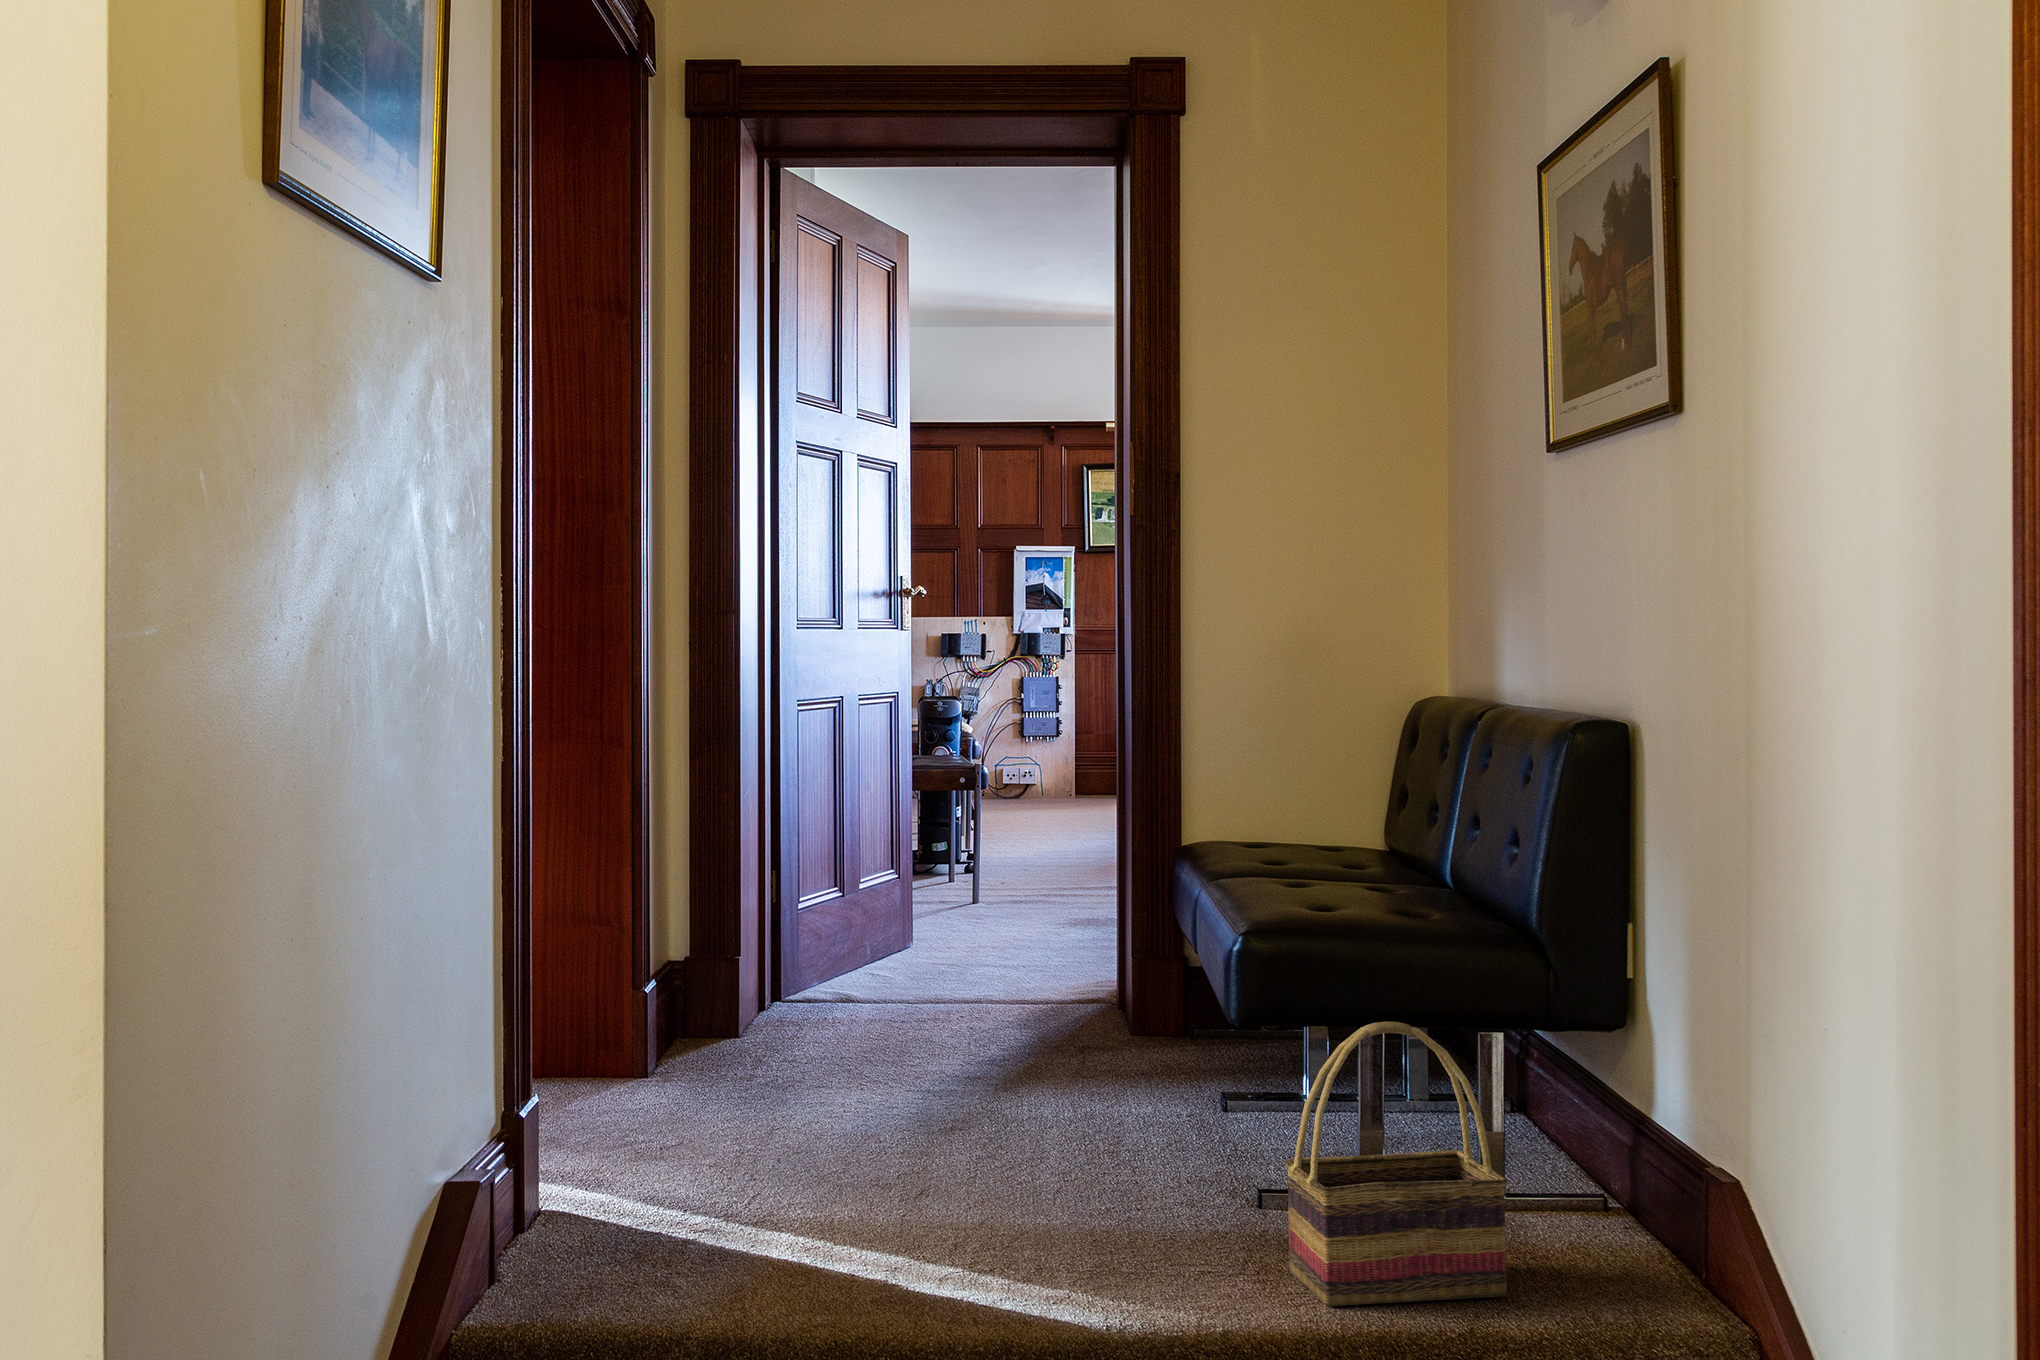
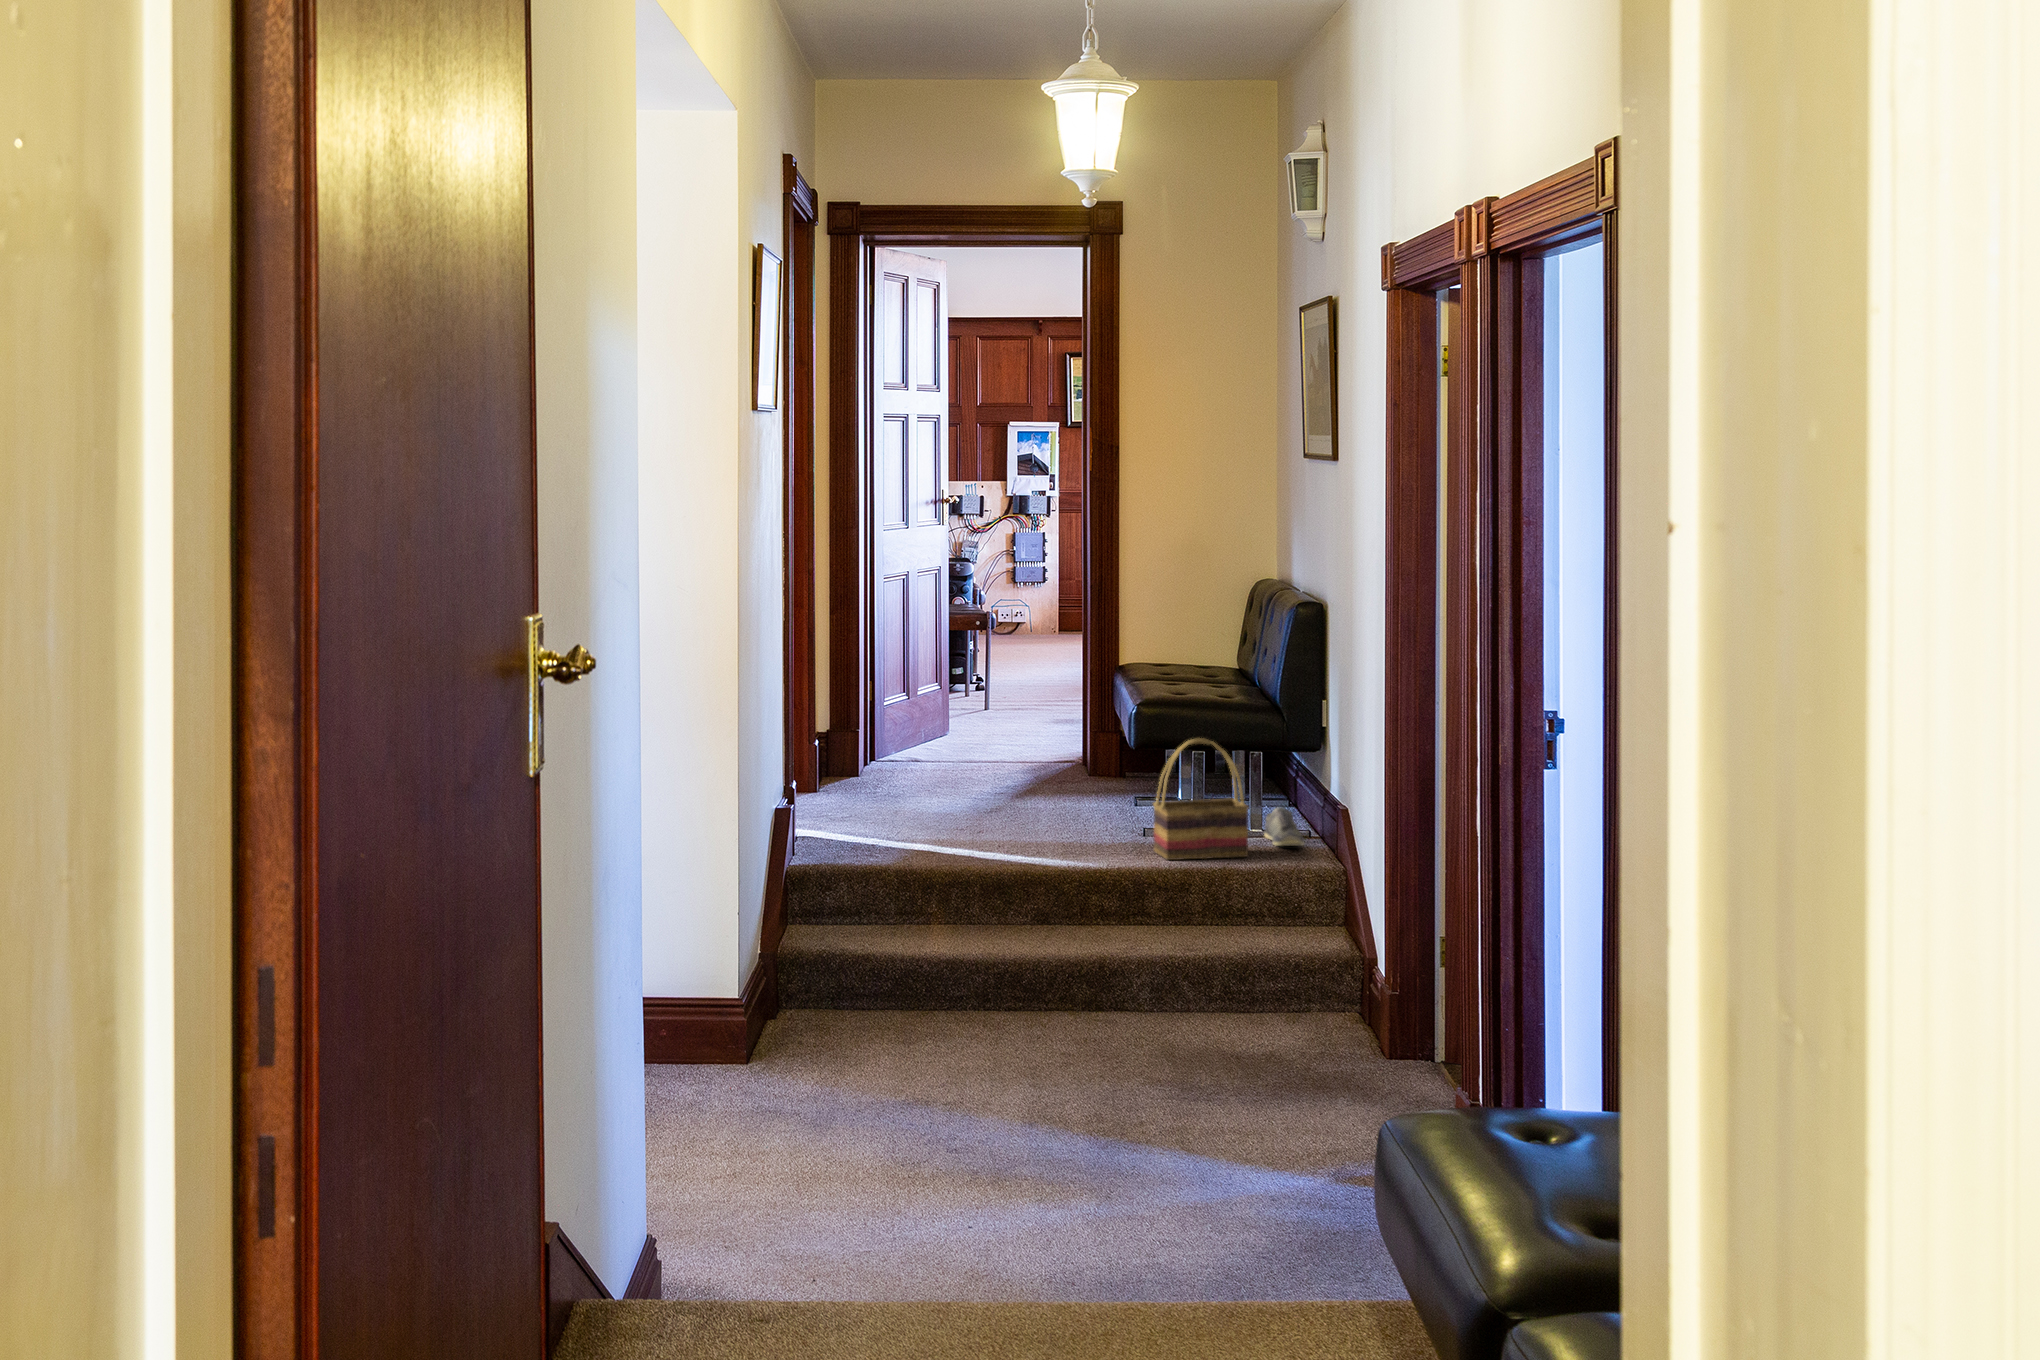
shoe: none [1507,1160,1615,1258] -> present [1264,807,1305,846]

